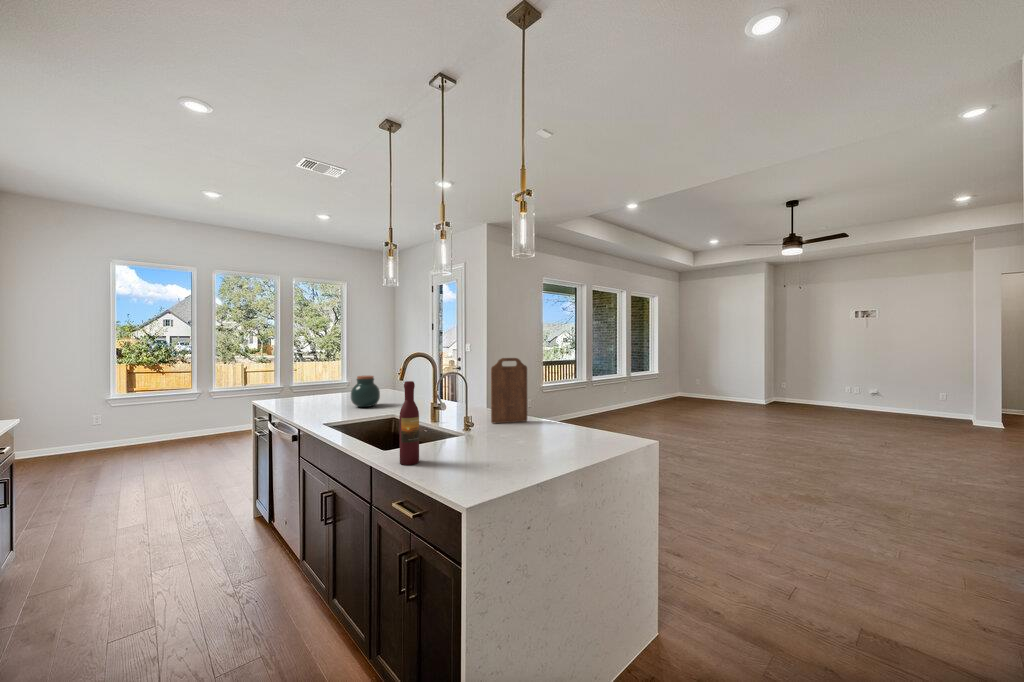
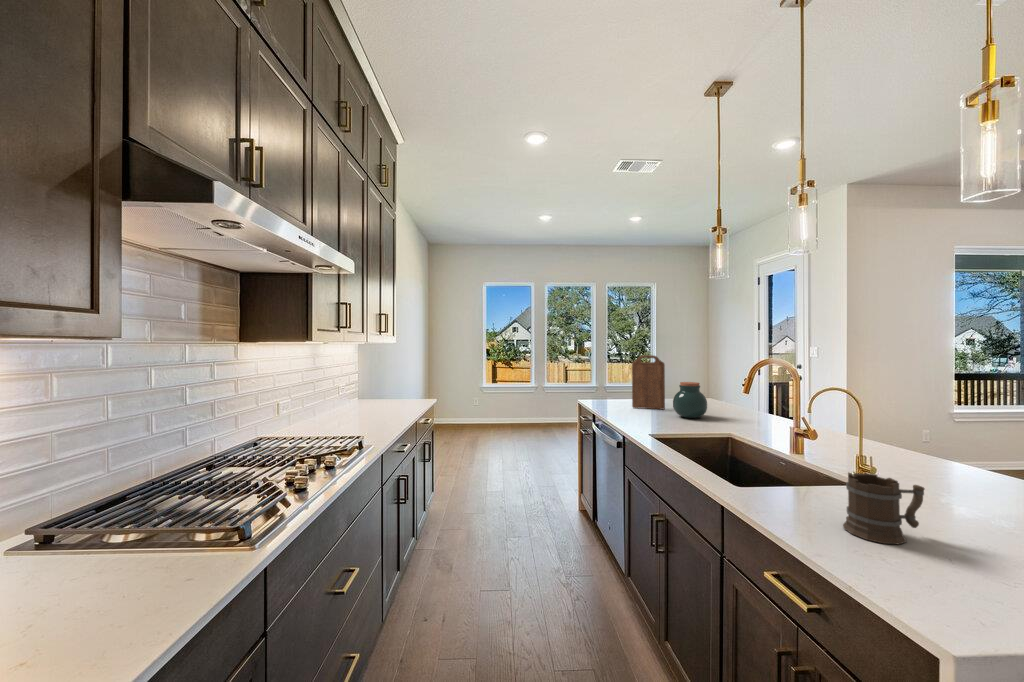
cutting board: present [491,358,527,423] -> present [632,355,665,409]
wine bottle: present [400,381,419,465] -> none [776,400,811,526]
mug: none [436,424,476,464] -> present [843,473,925,544]

